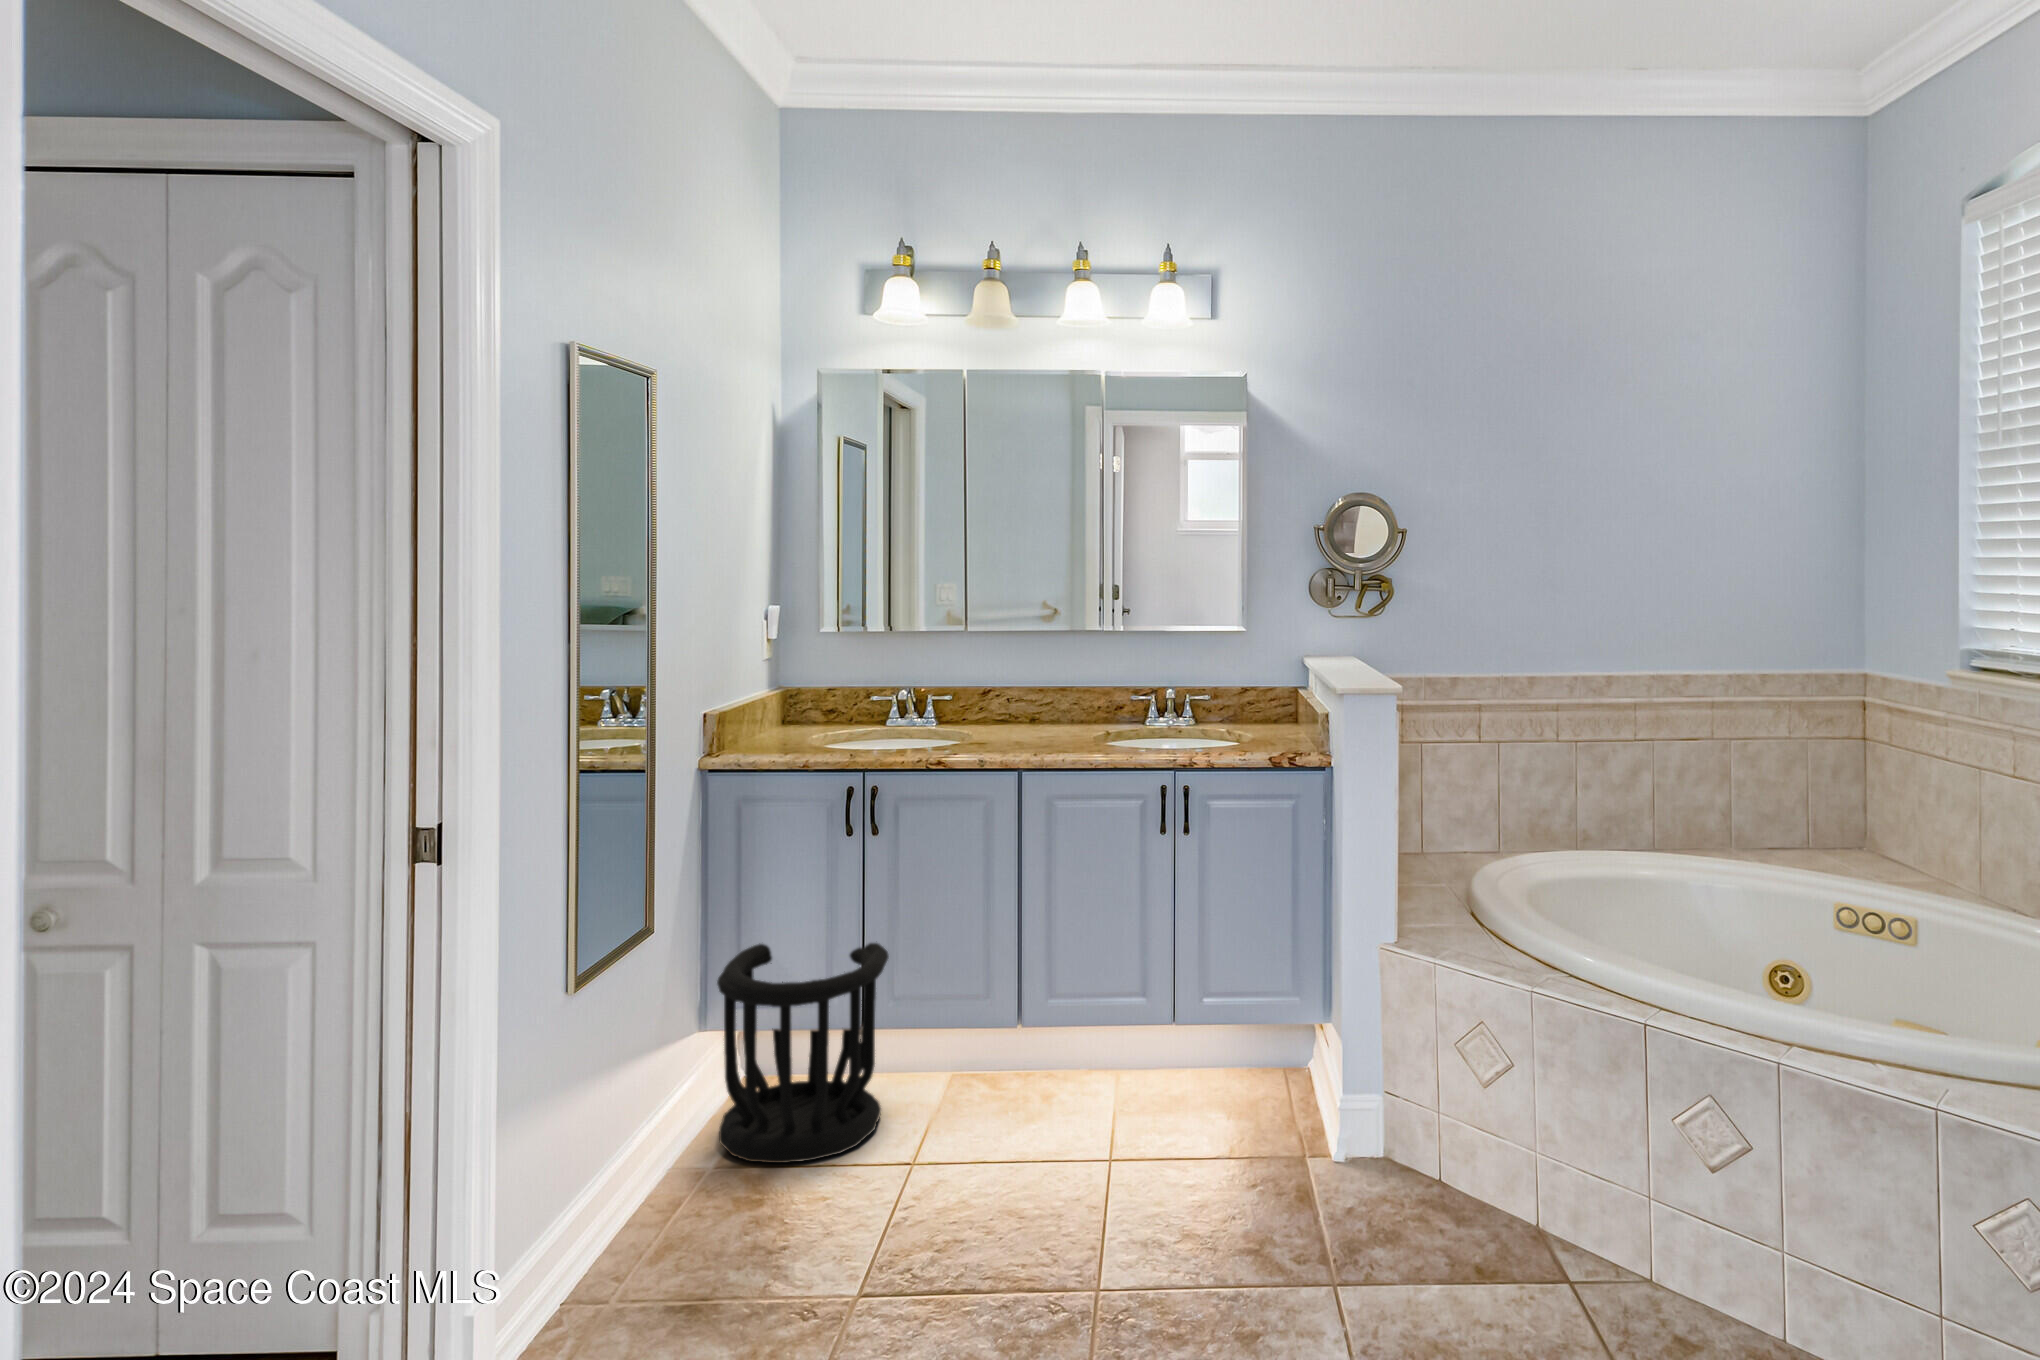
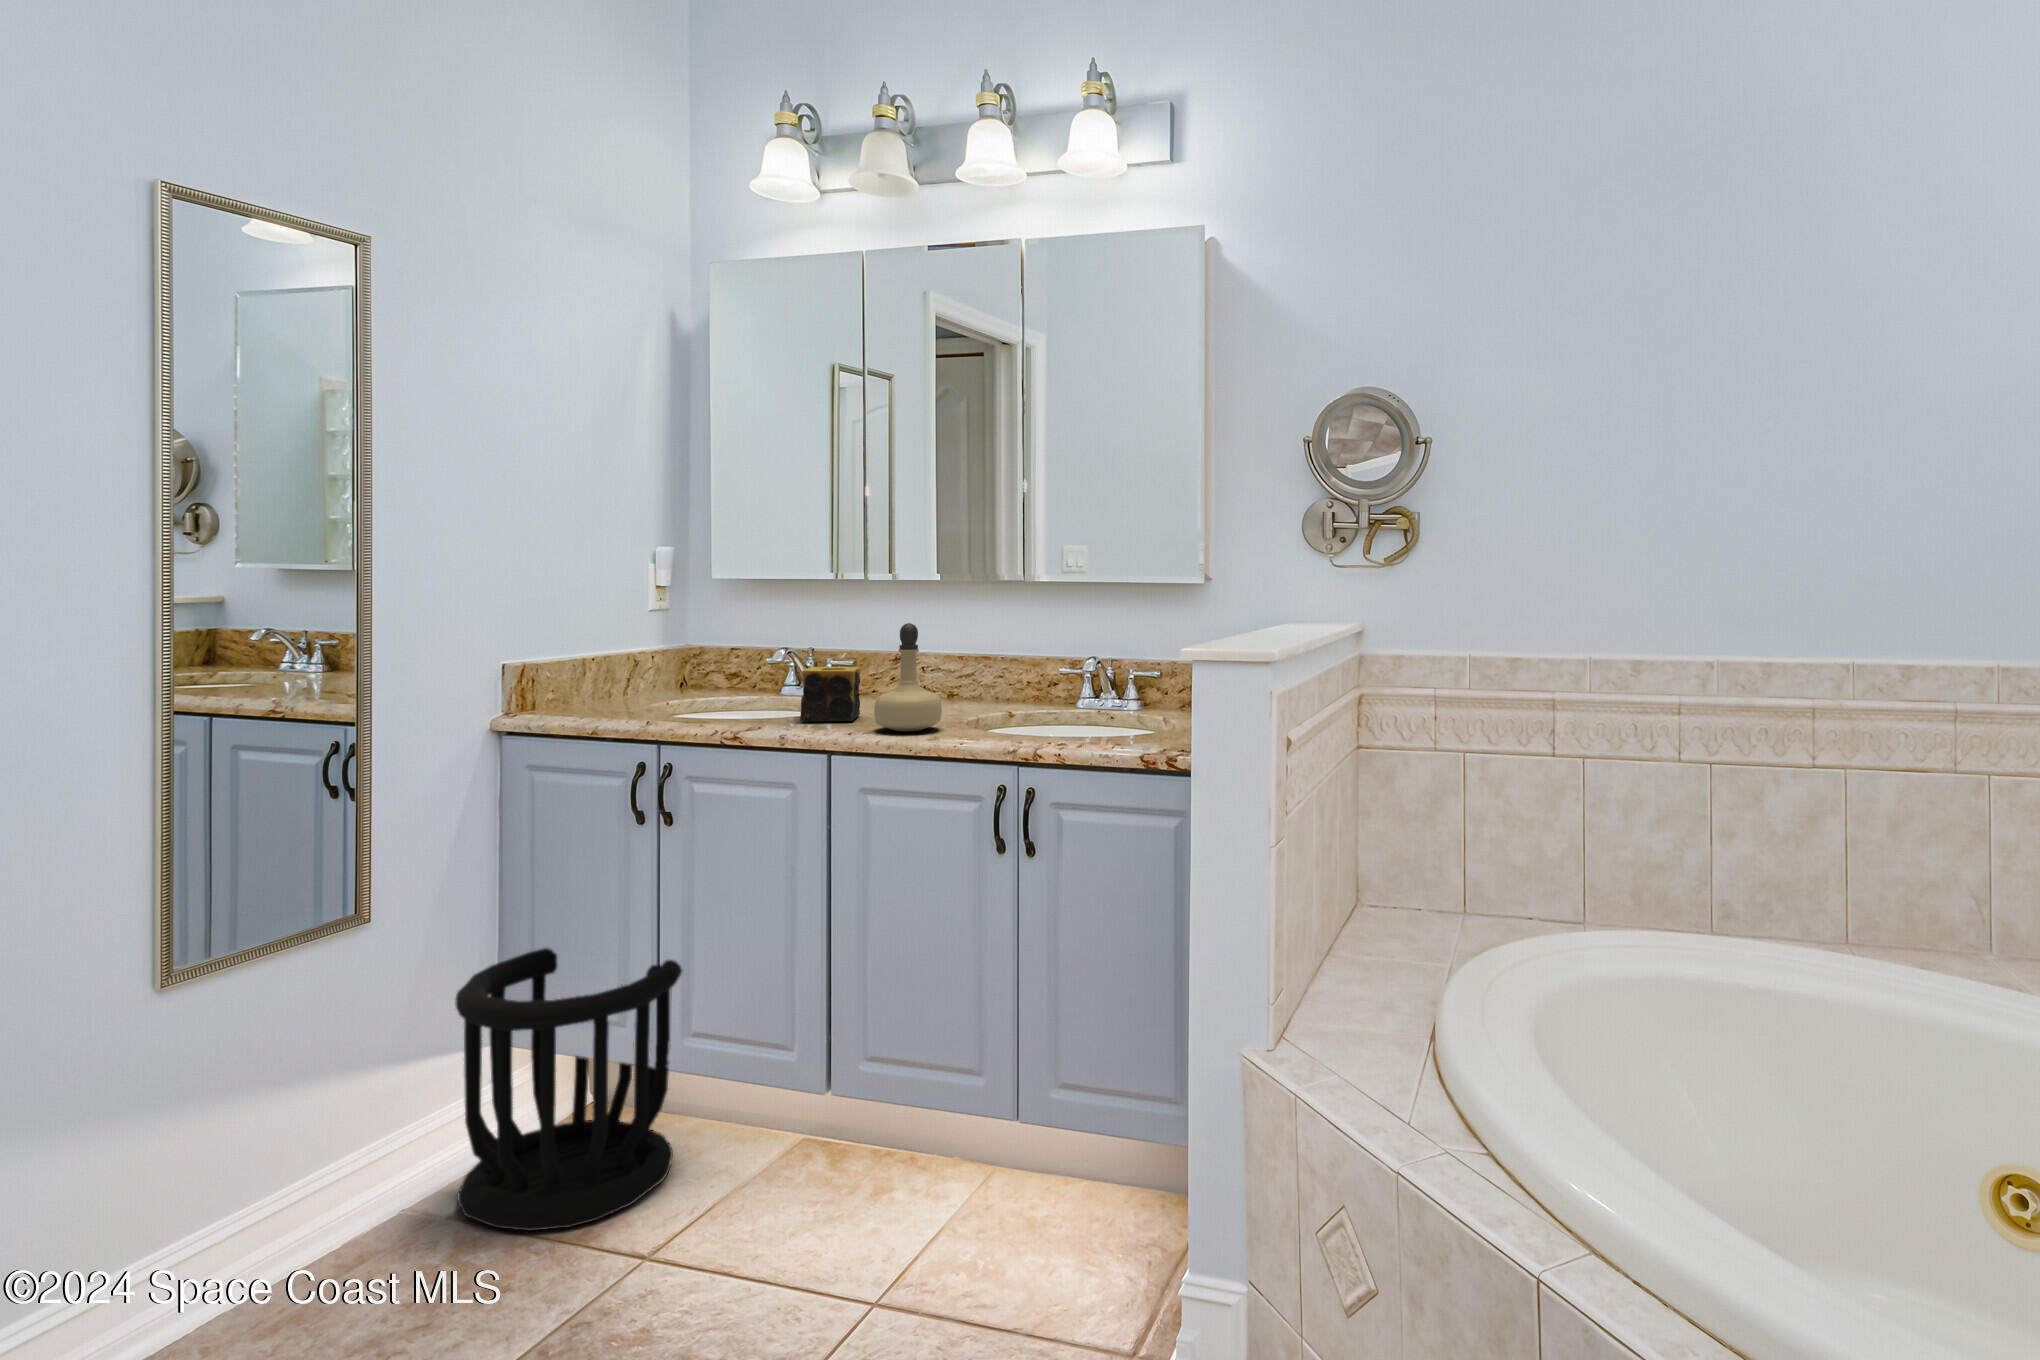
perfume bottle: none [1036,670,1086,751] -> present [874,623,942,731]
candle: none [954,702,1003,748] -> present [800,667,860,722]

